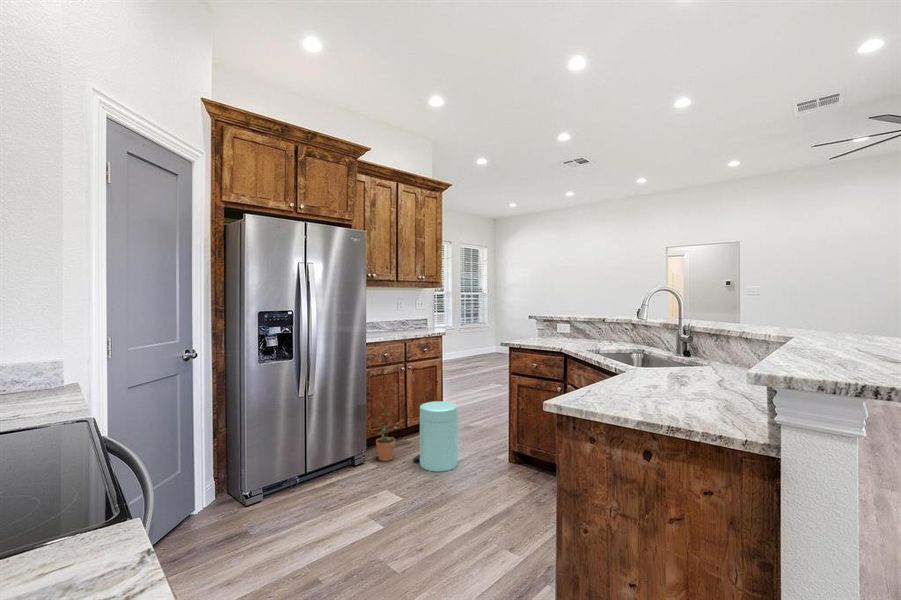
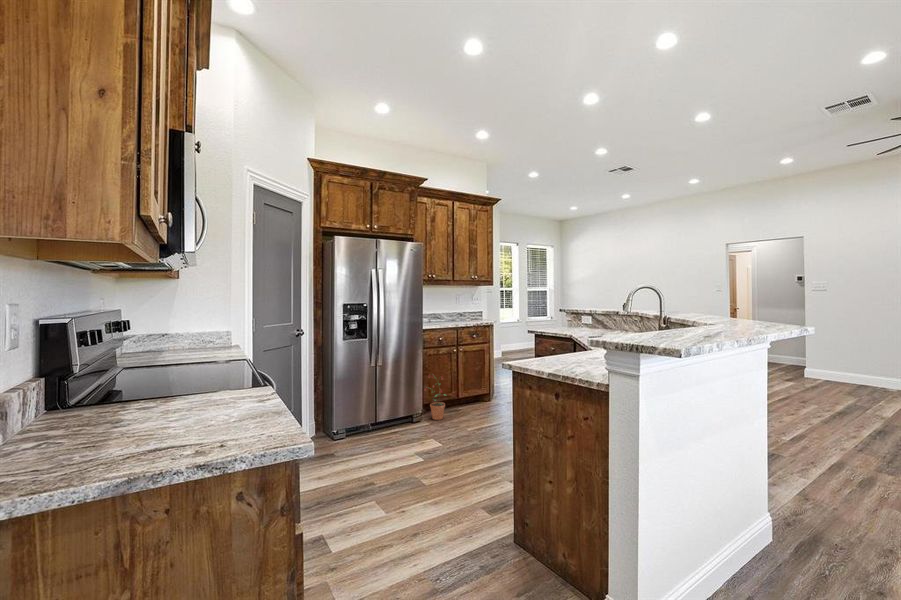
trash can: present [413,401,458,472] -> none [457,376,492,430]

